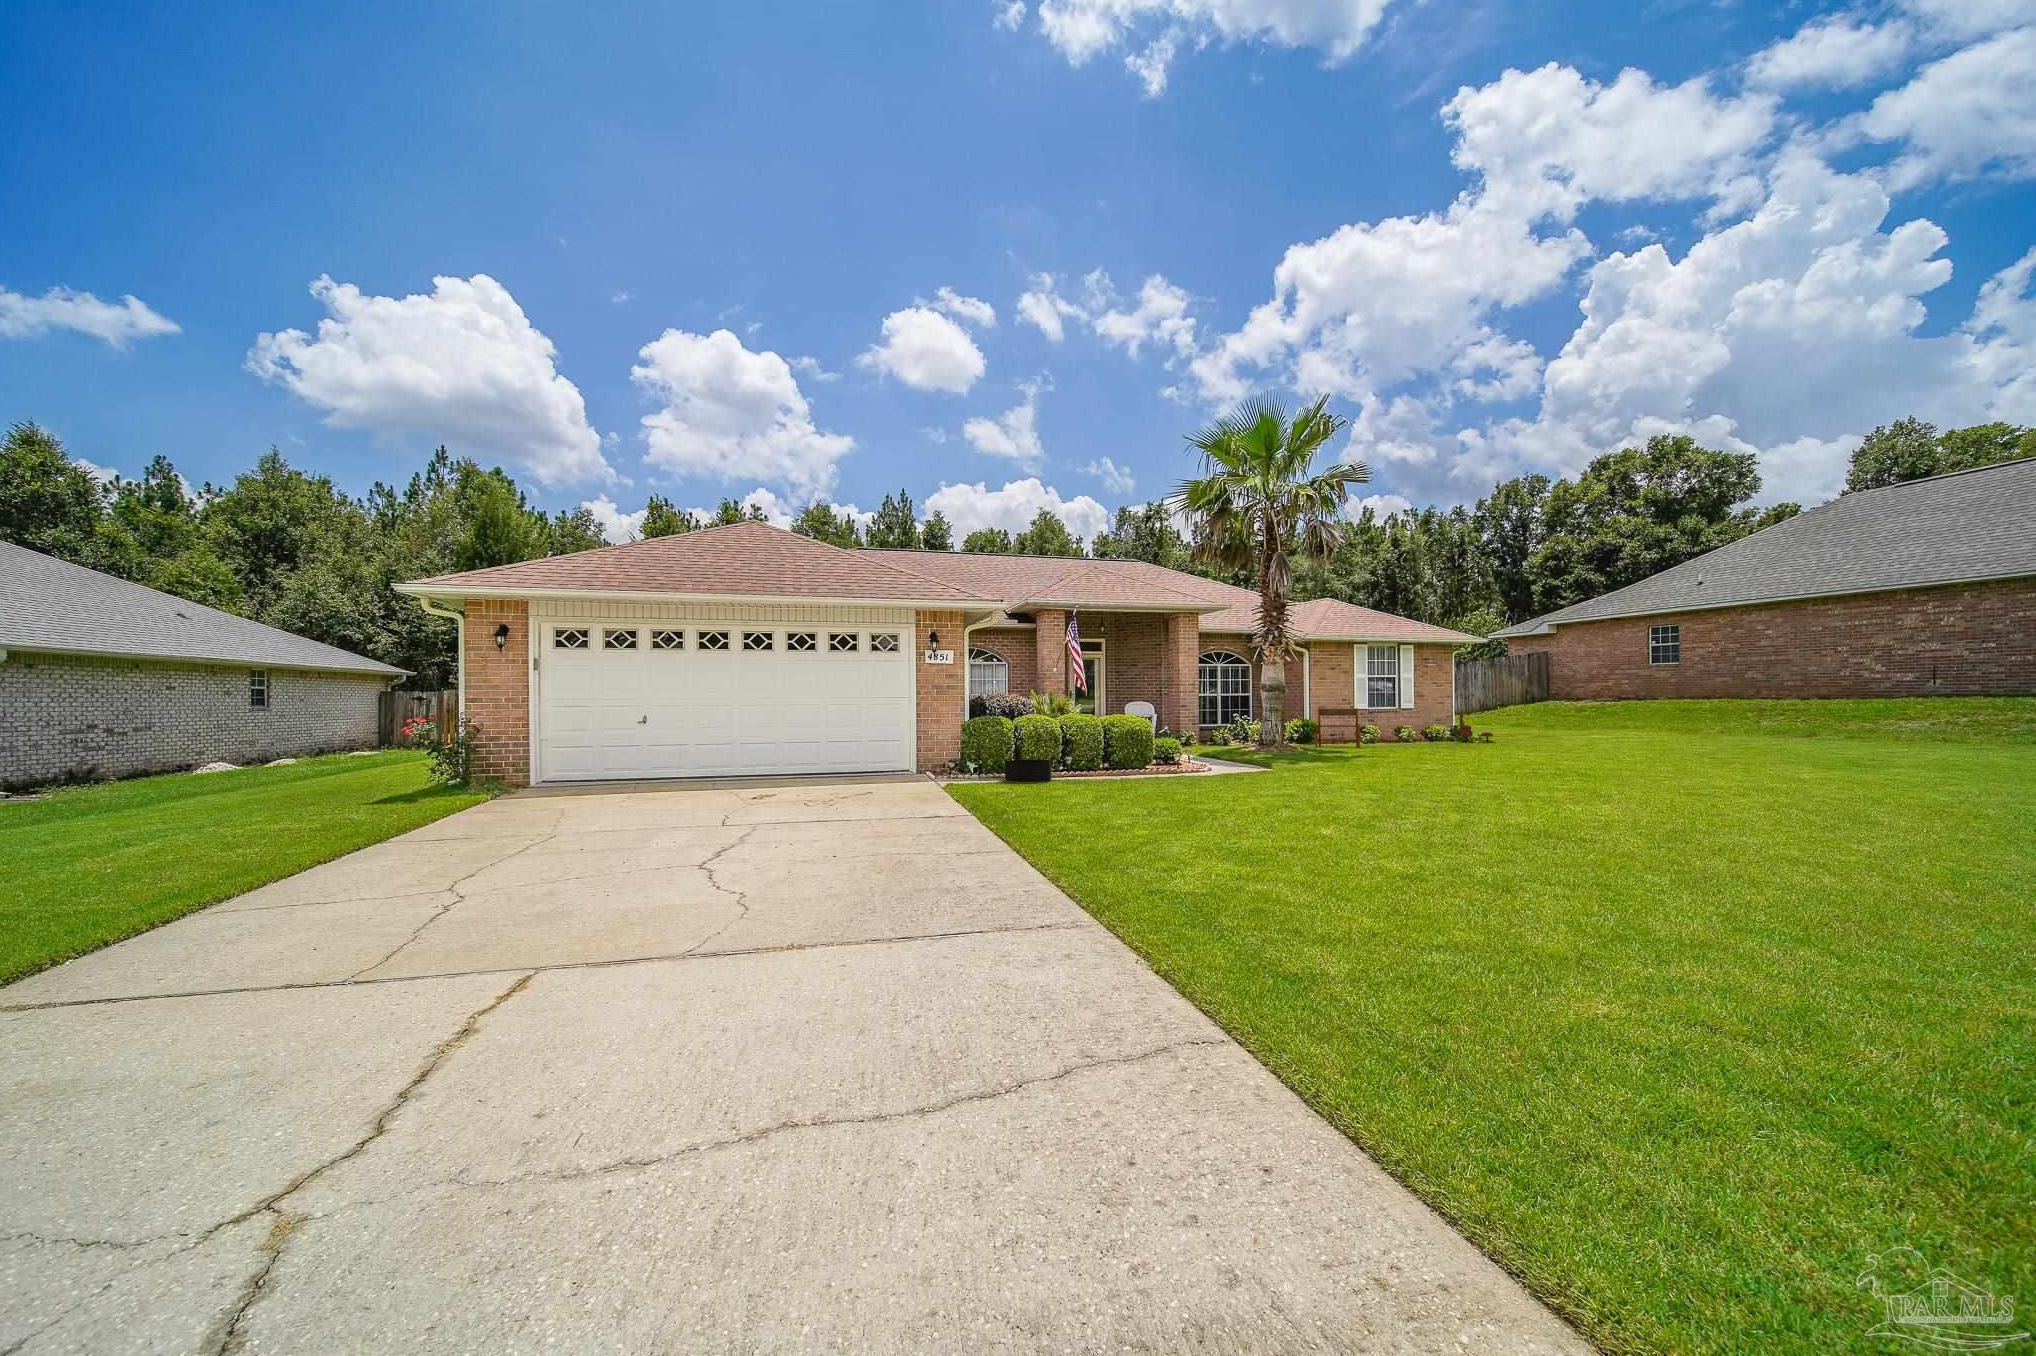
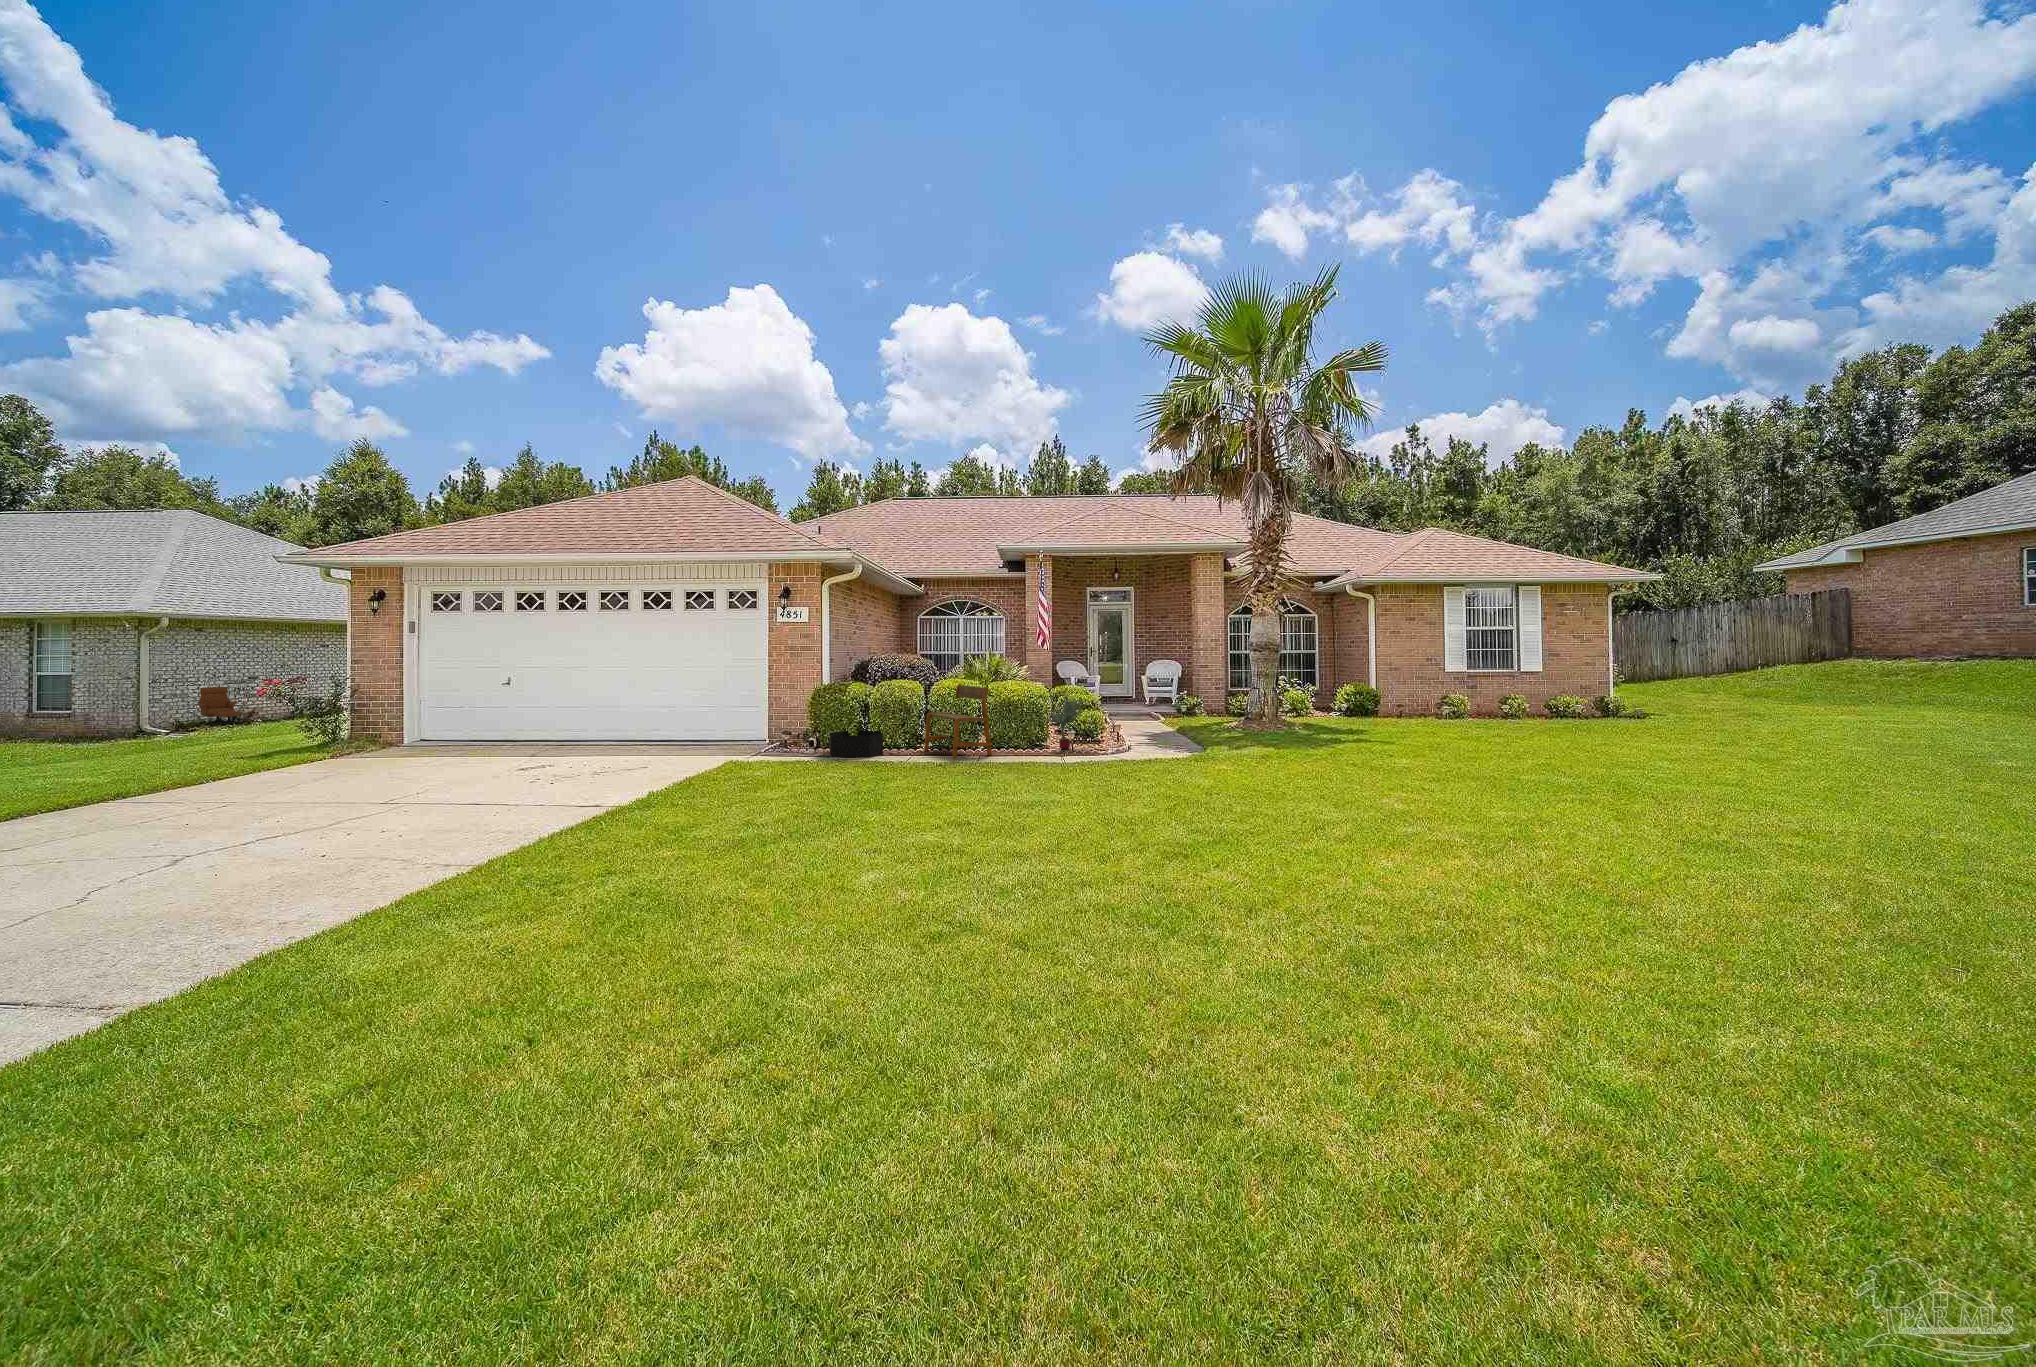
bench: present [1315,708,1360,748] -> present [924,685,992,759]
lounge chair: present [1458,713,1495,743] -> present [195,687,242,725]
potted tree: none [1164,725,1189,772] -> present [1046,694,1082,750]

